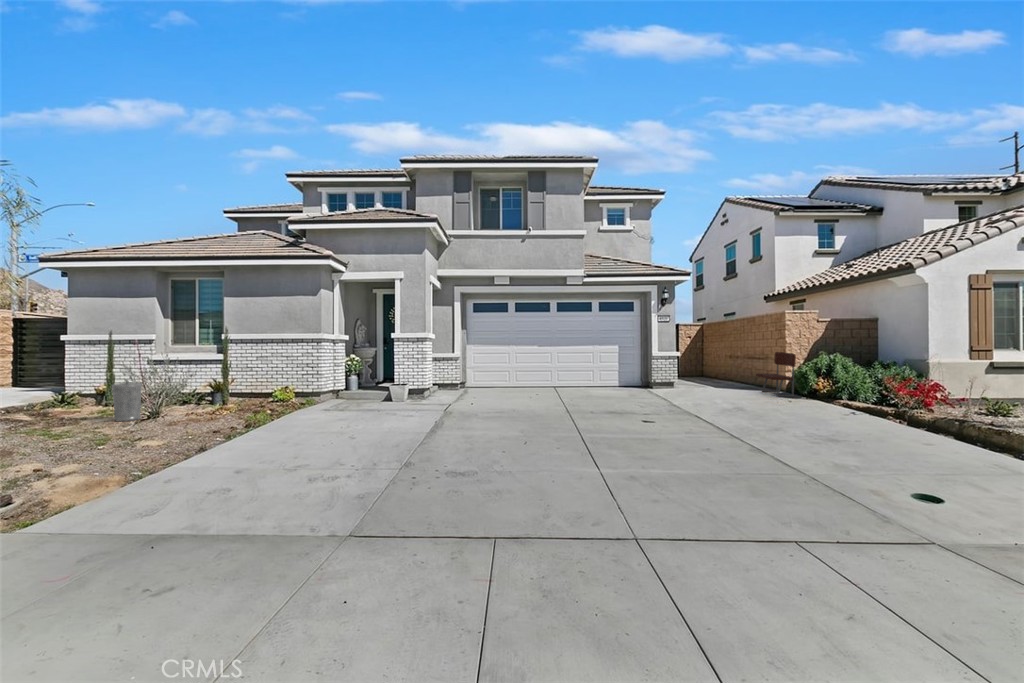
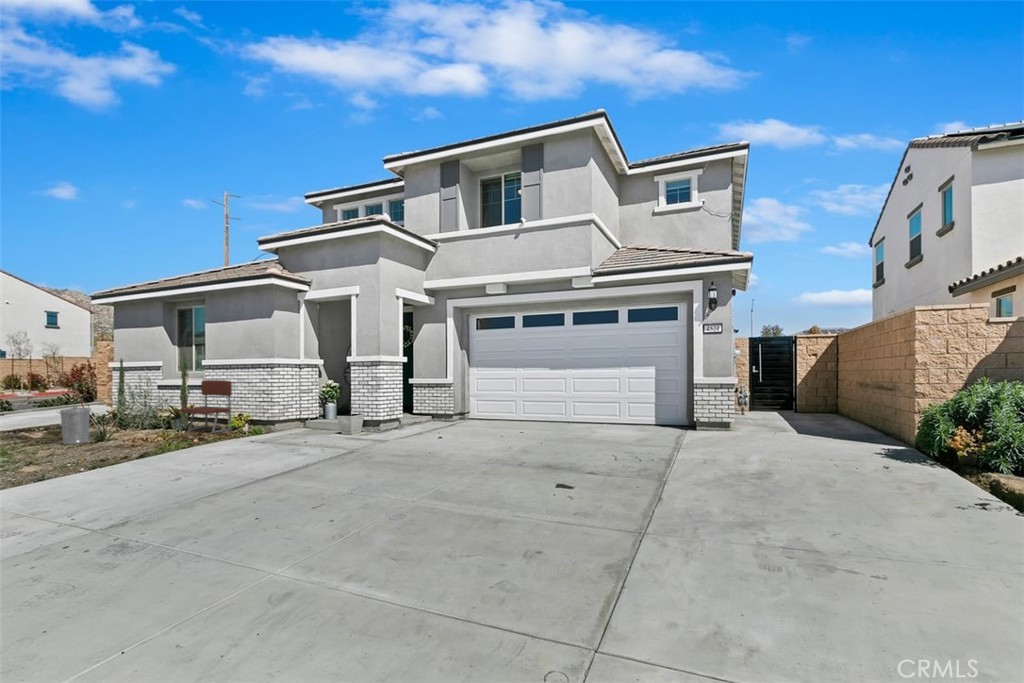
bench: present [756,352,796,397] -> present [180,380,232,434]

